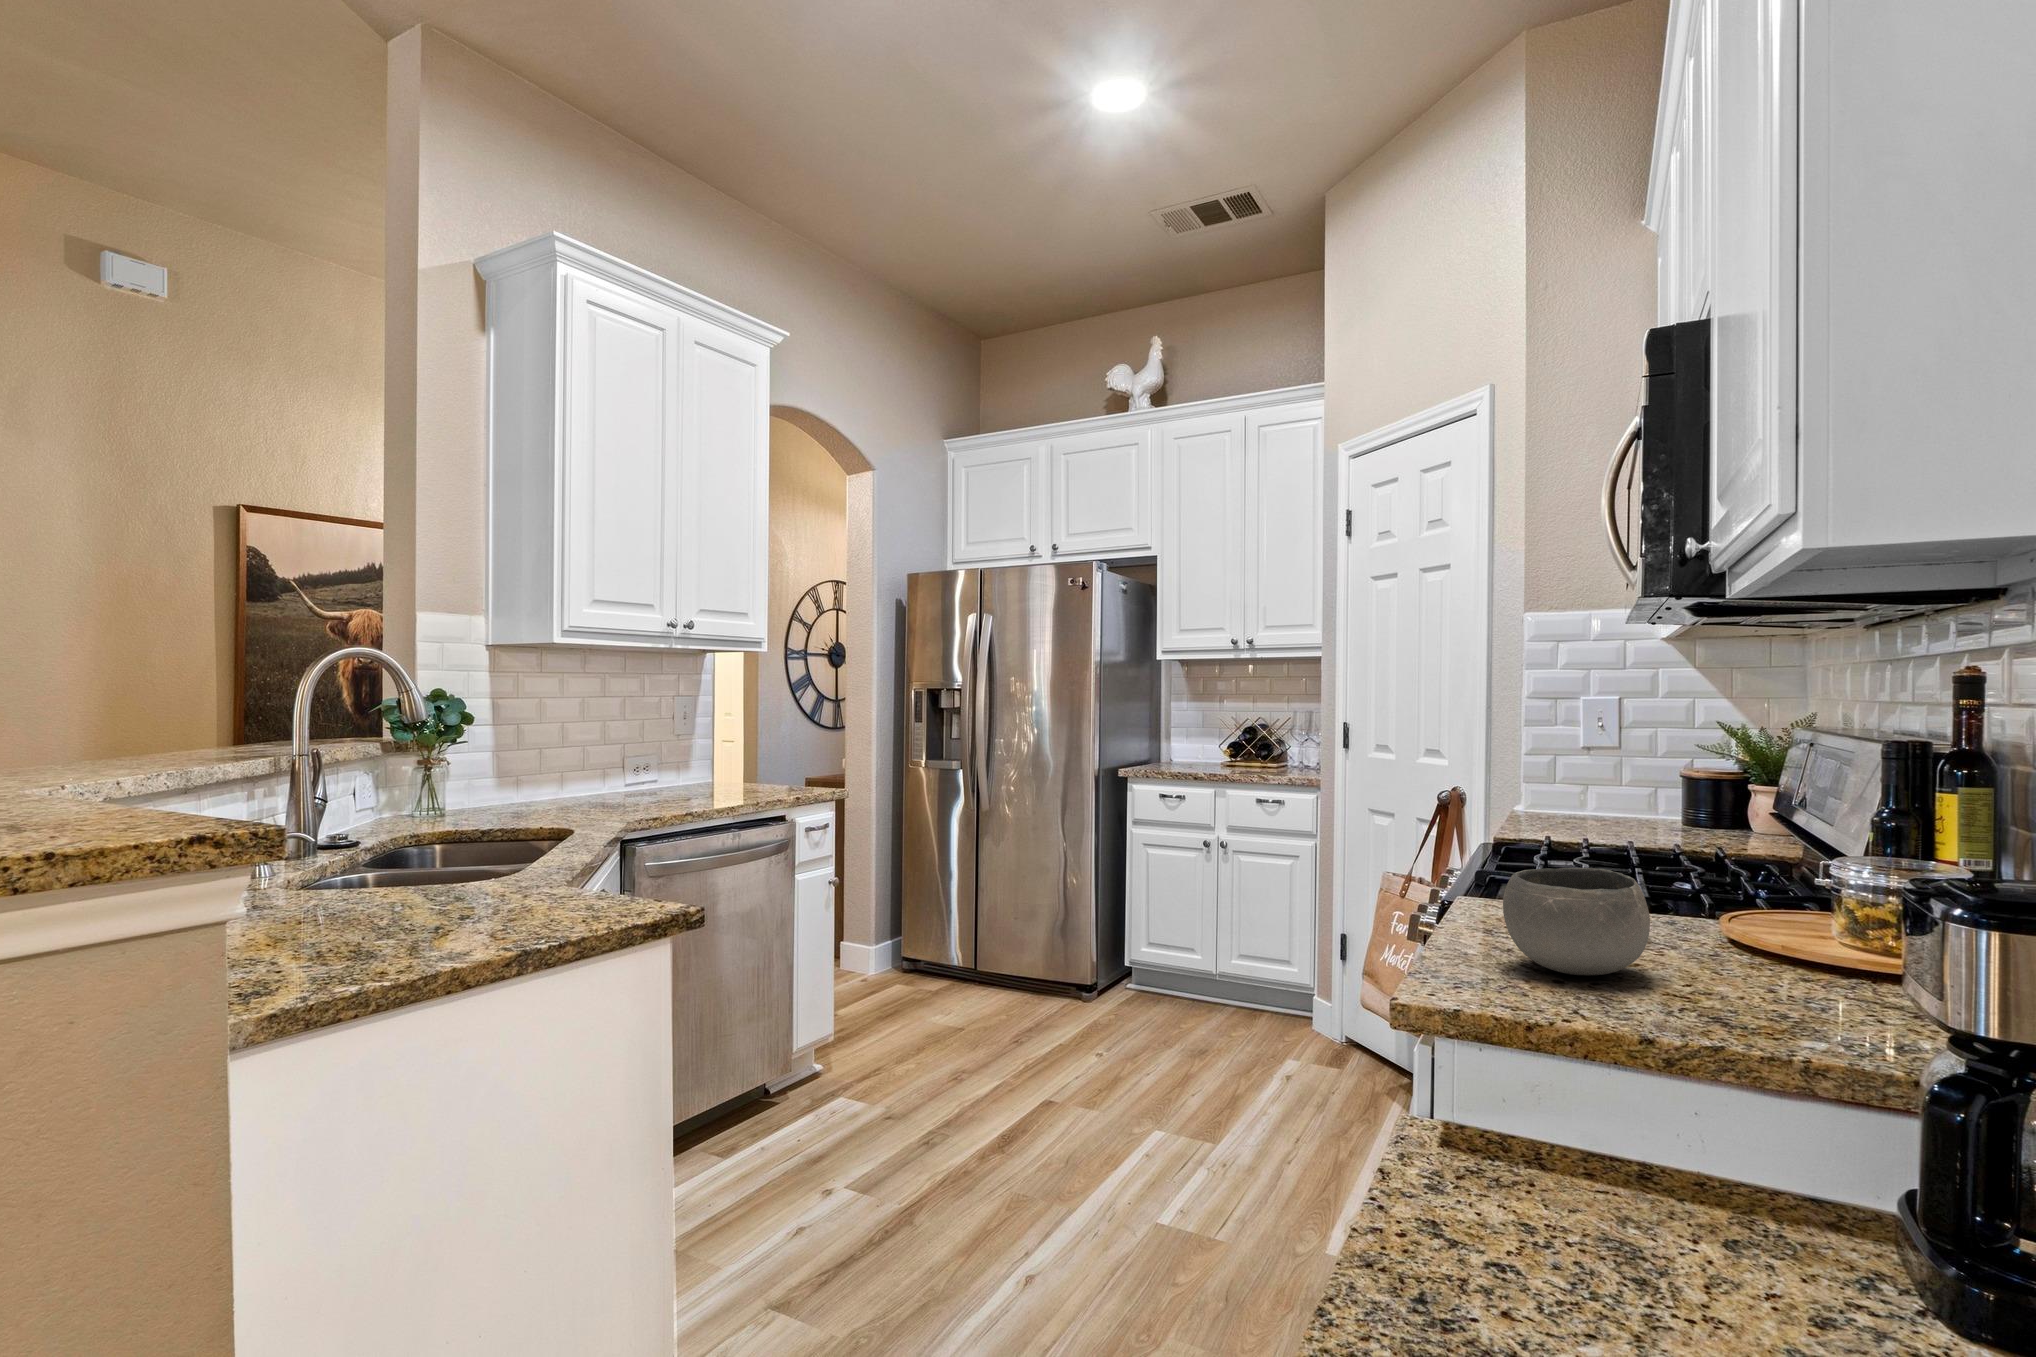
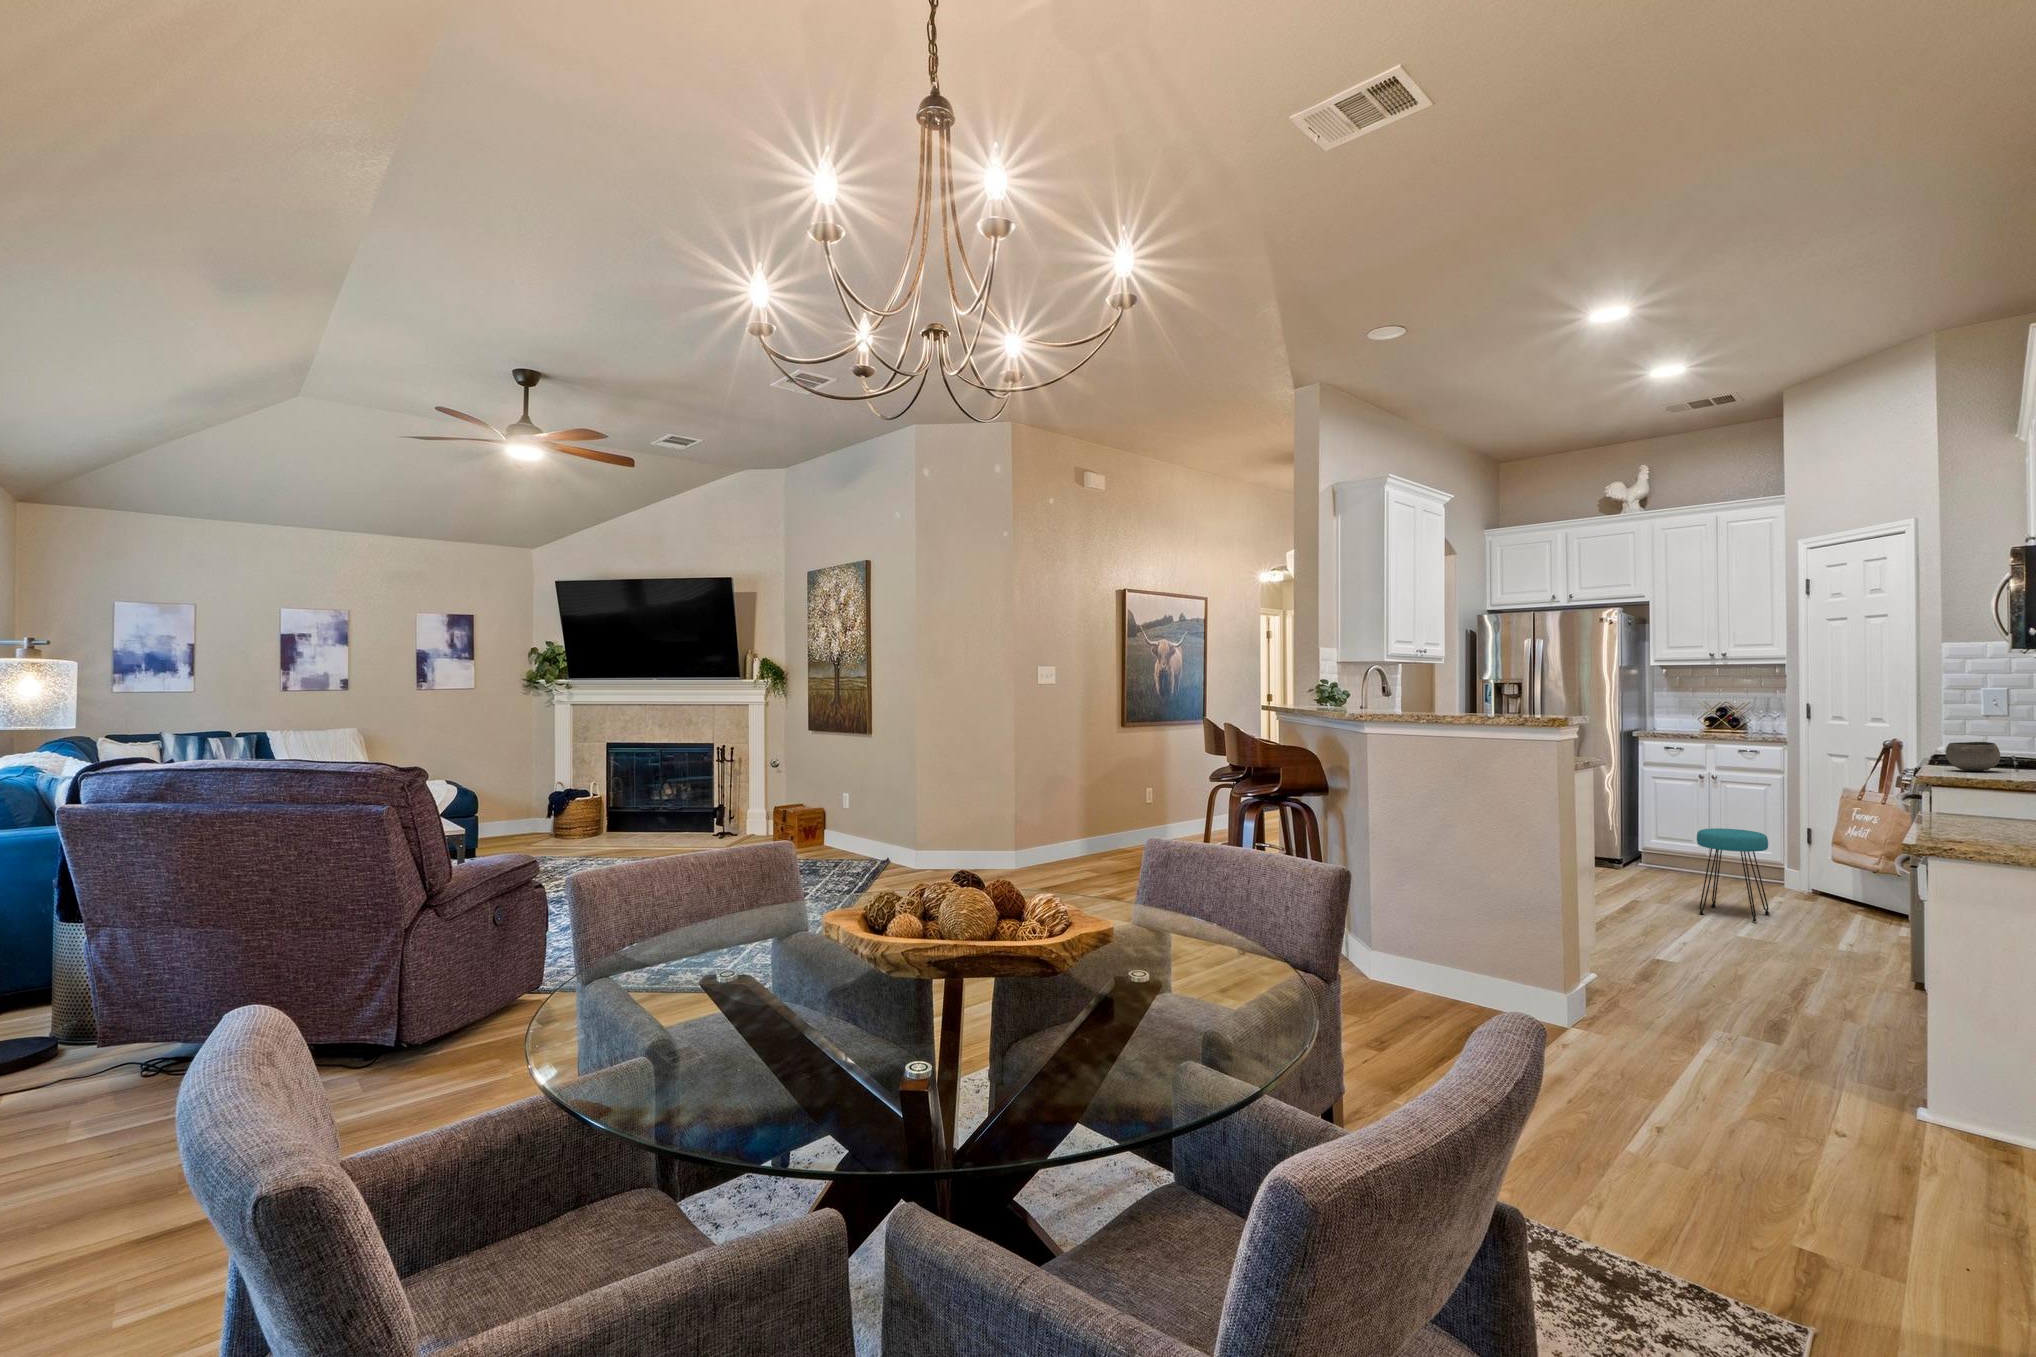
stool: none [1132,963,1254,1164] -> present [1697,828,1770,922]

